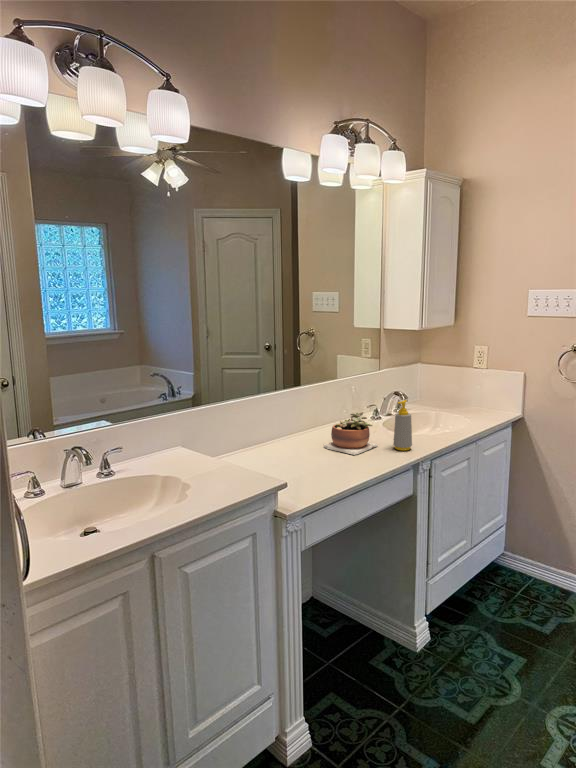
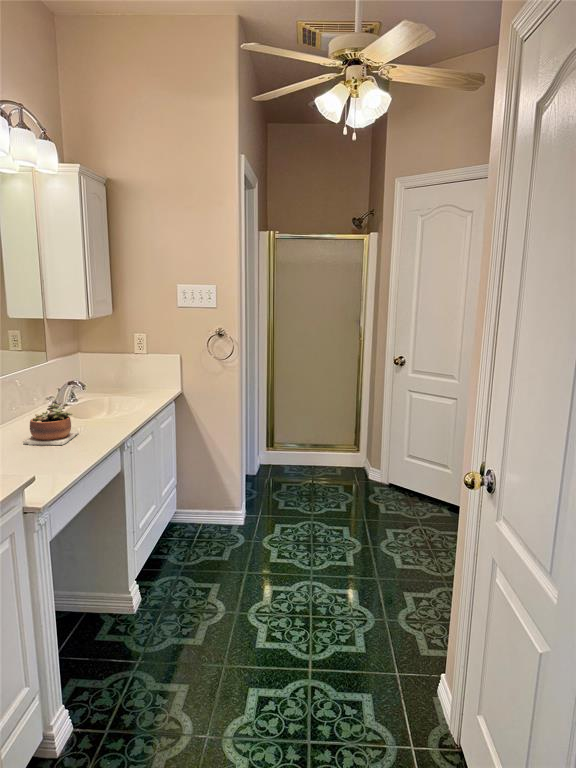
soap bottle: present [393,400,412,451] -> none [94,386,113,433]

